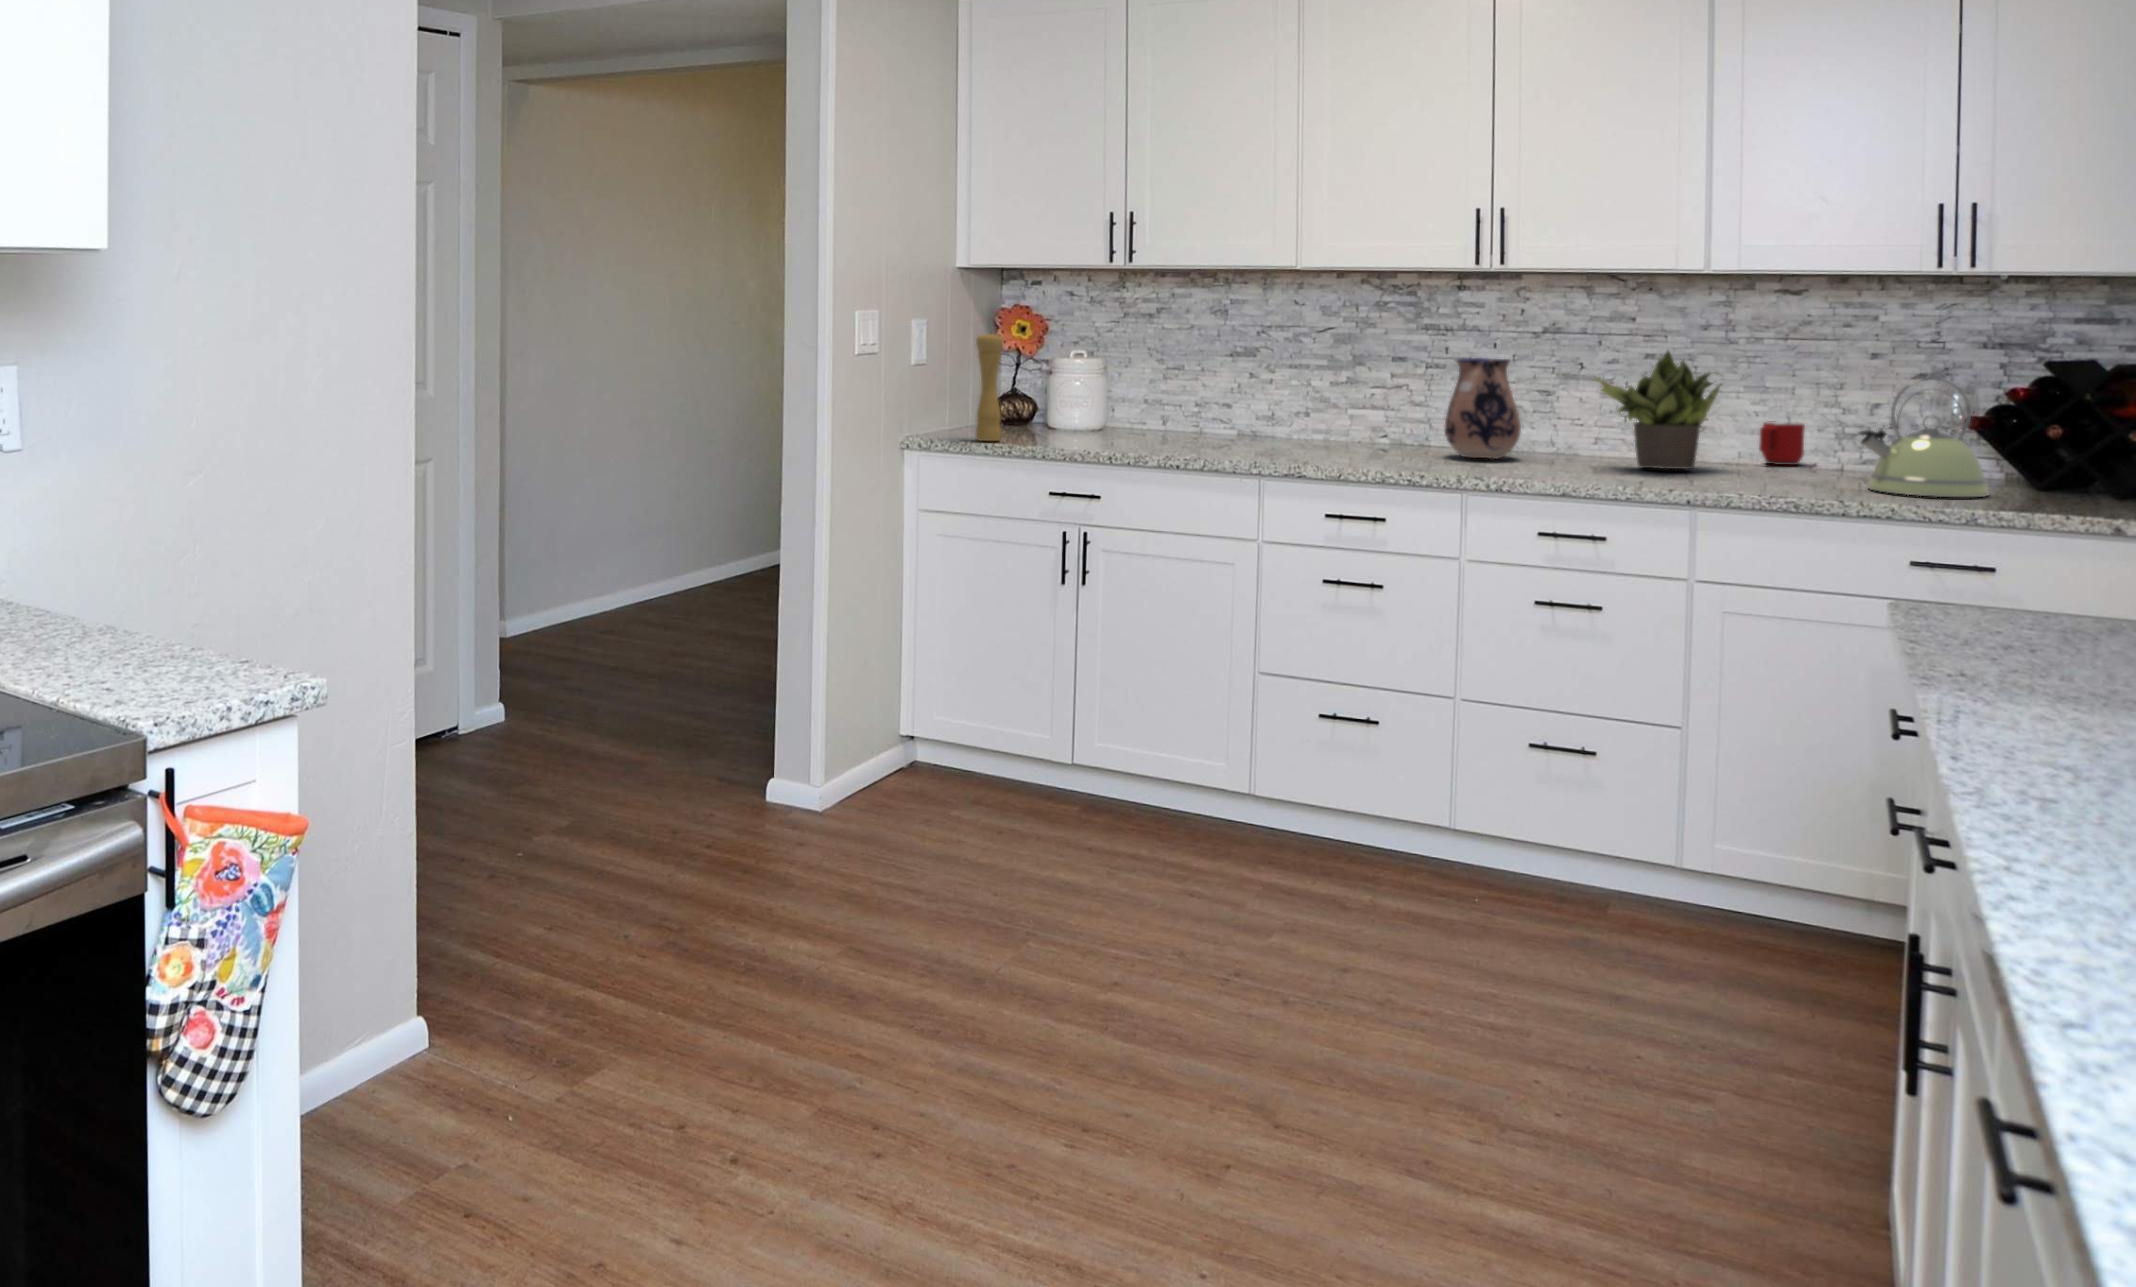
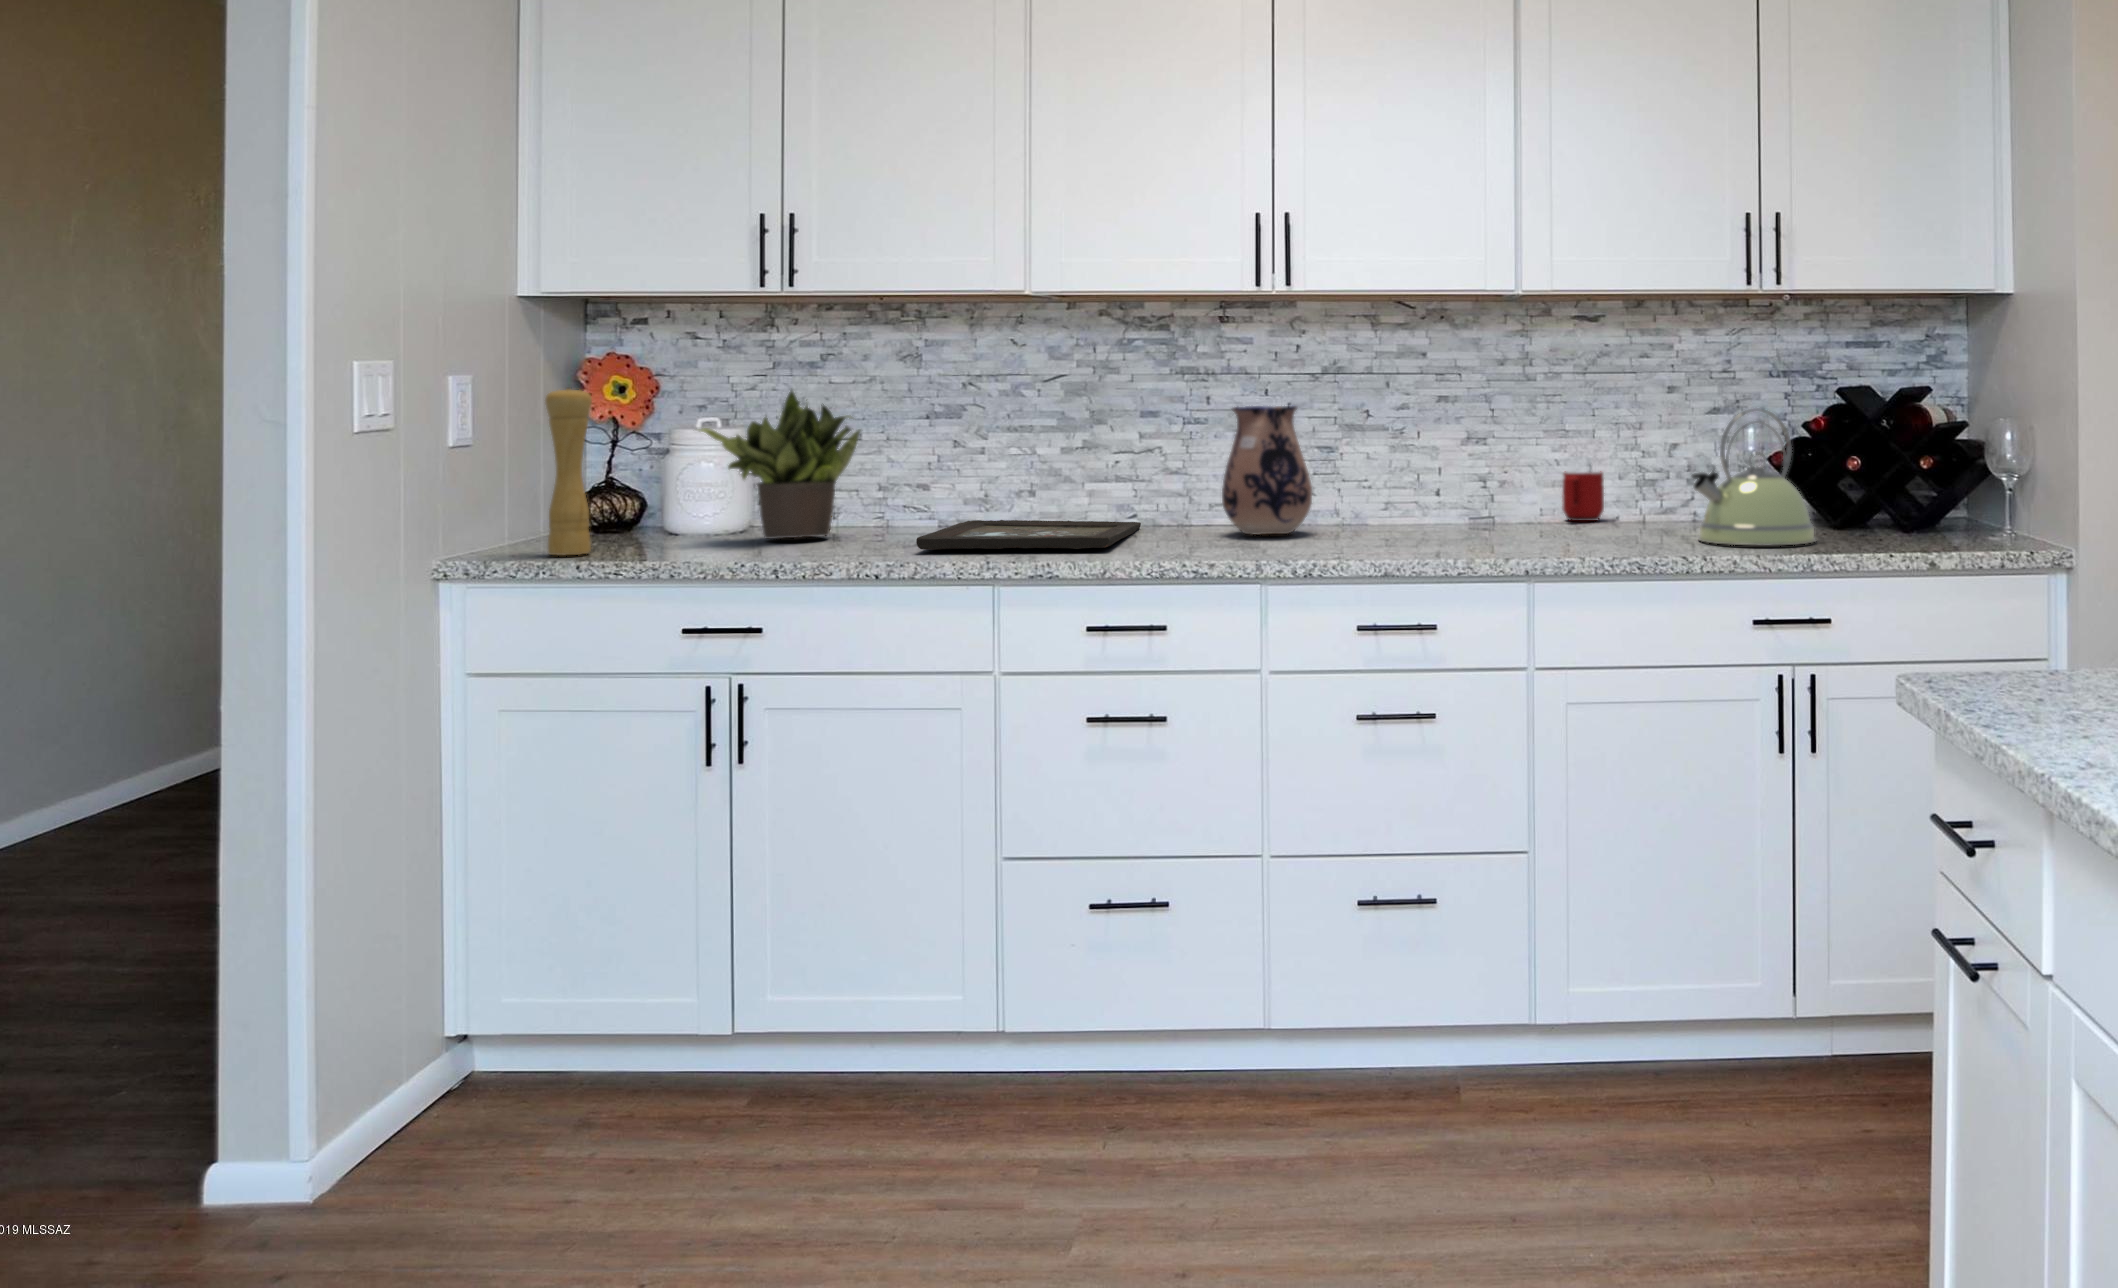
potted plant: present [1596,351,1722,469] -> present [699,390,861,539]
tray: none [1209,434,1384,459] -> present [916,520,1141,550]

